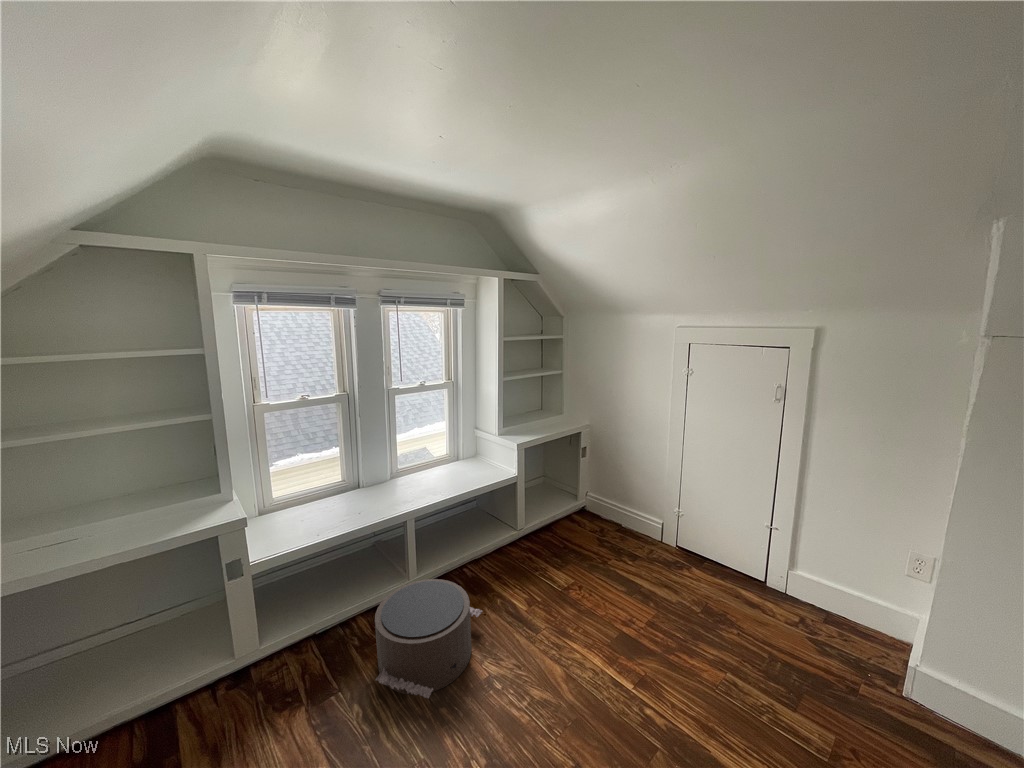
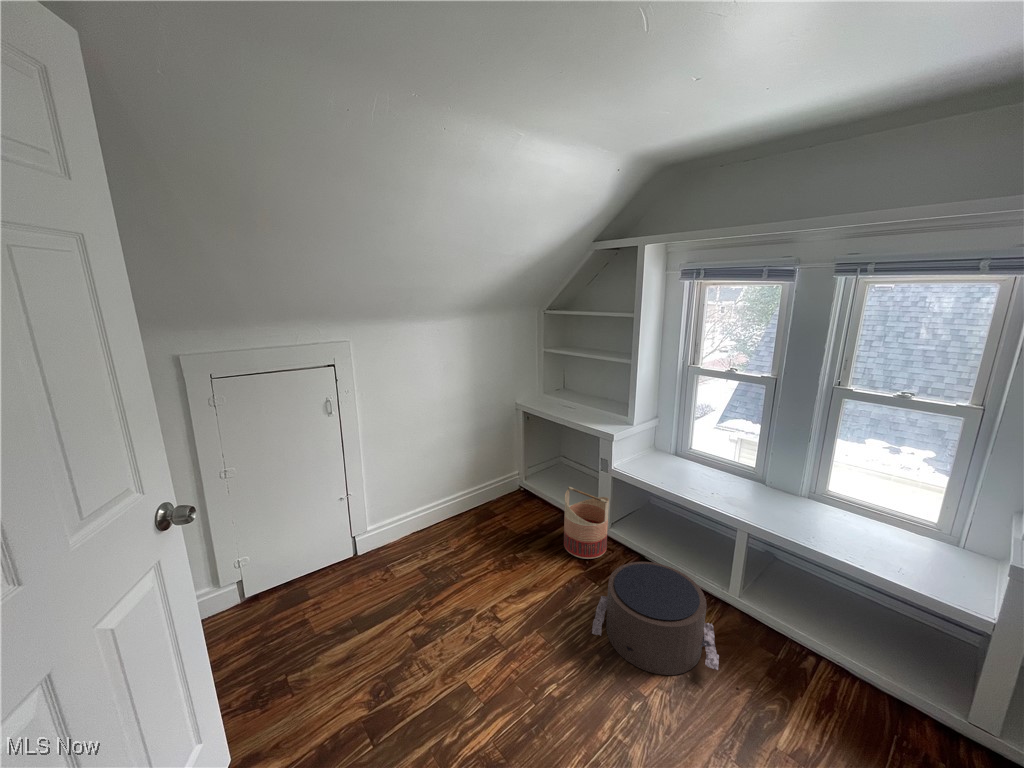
basket: none [200,599,289,726] -> present [564,487,609,559]

